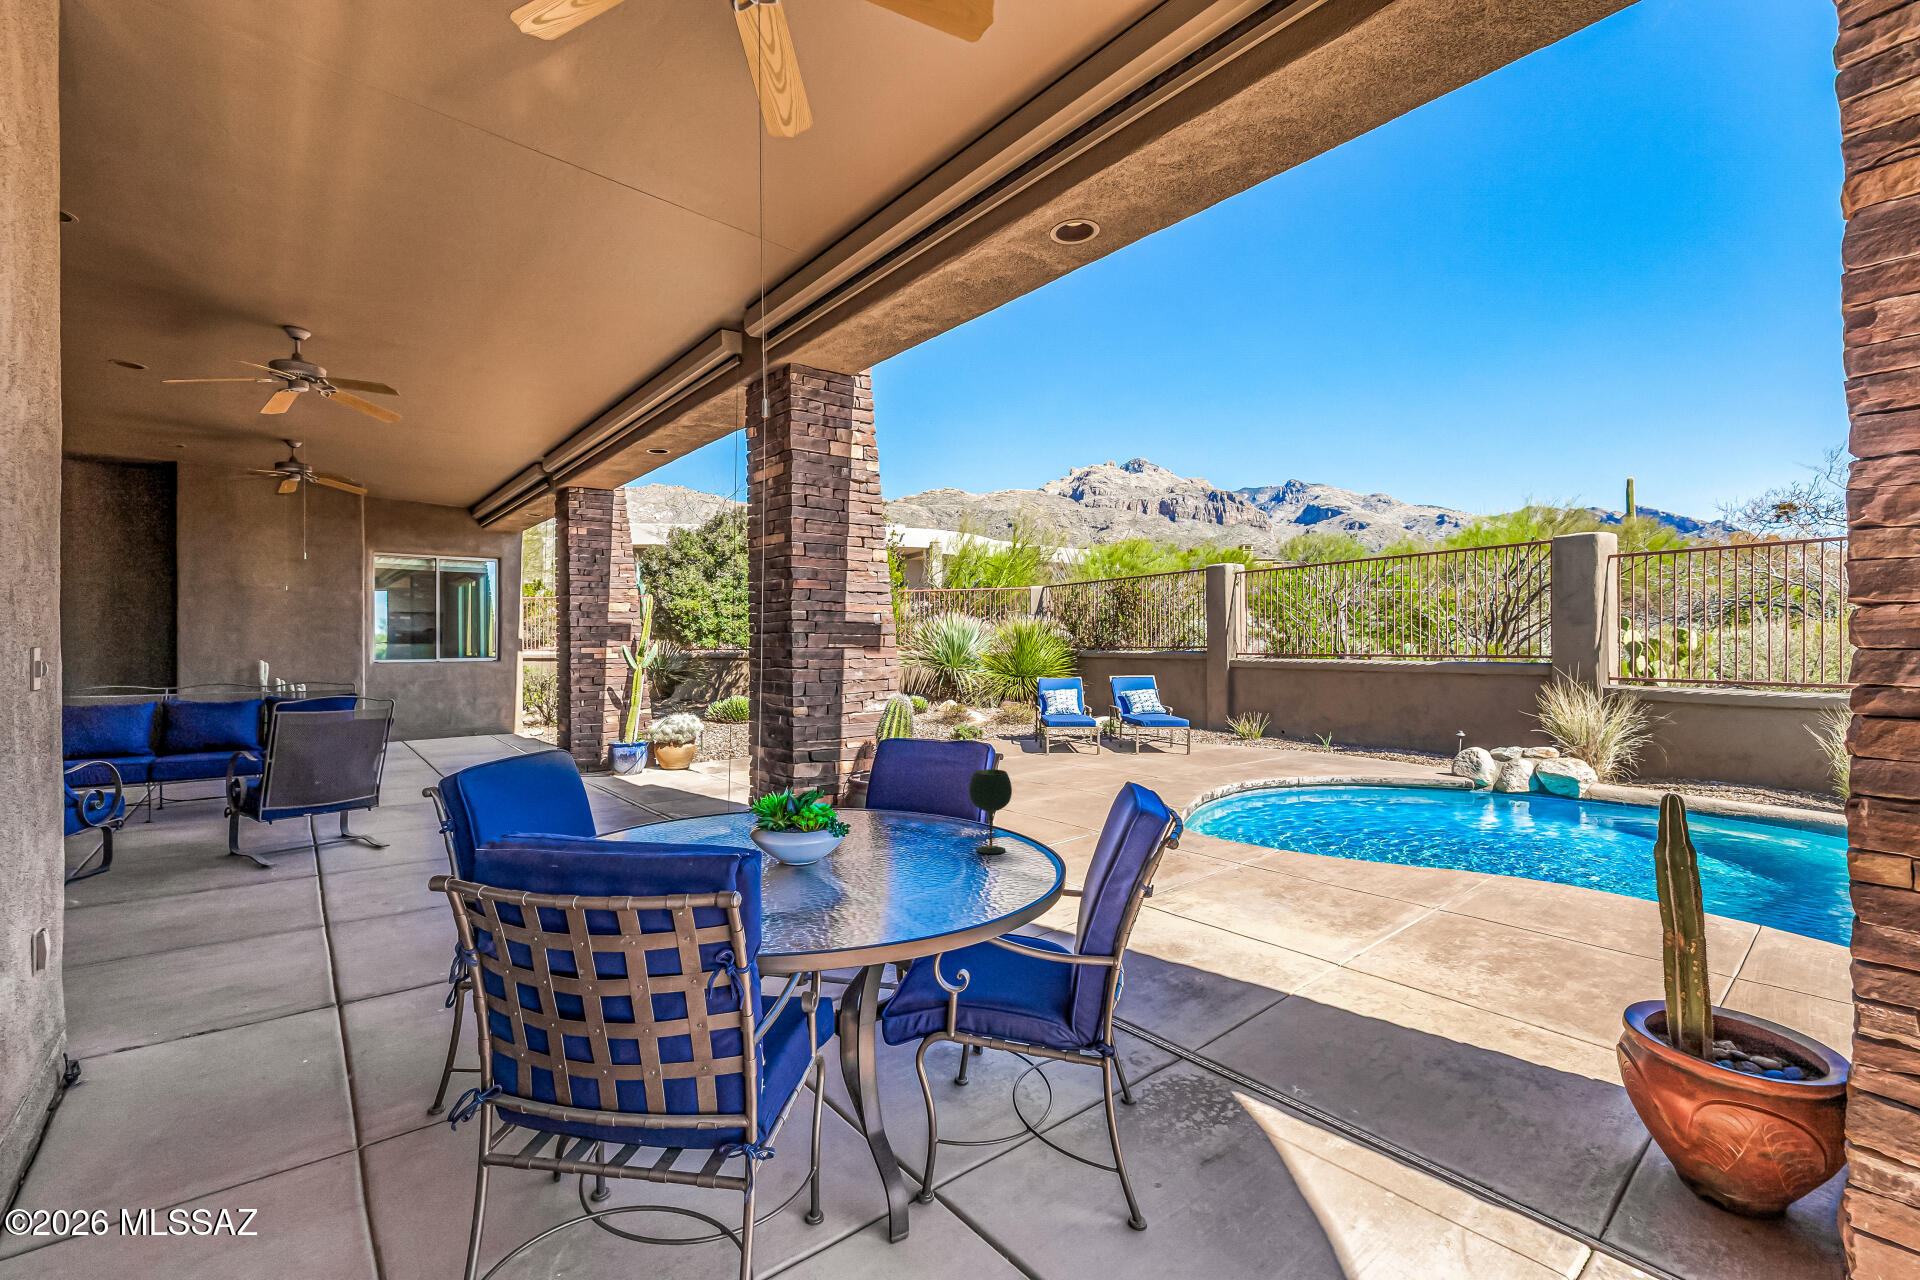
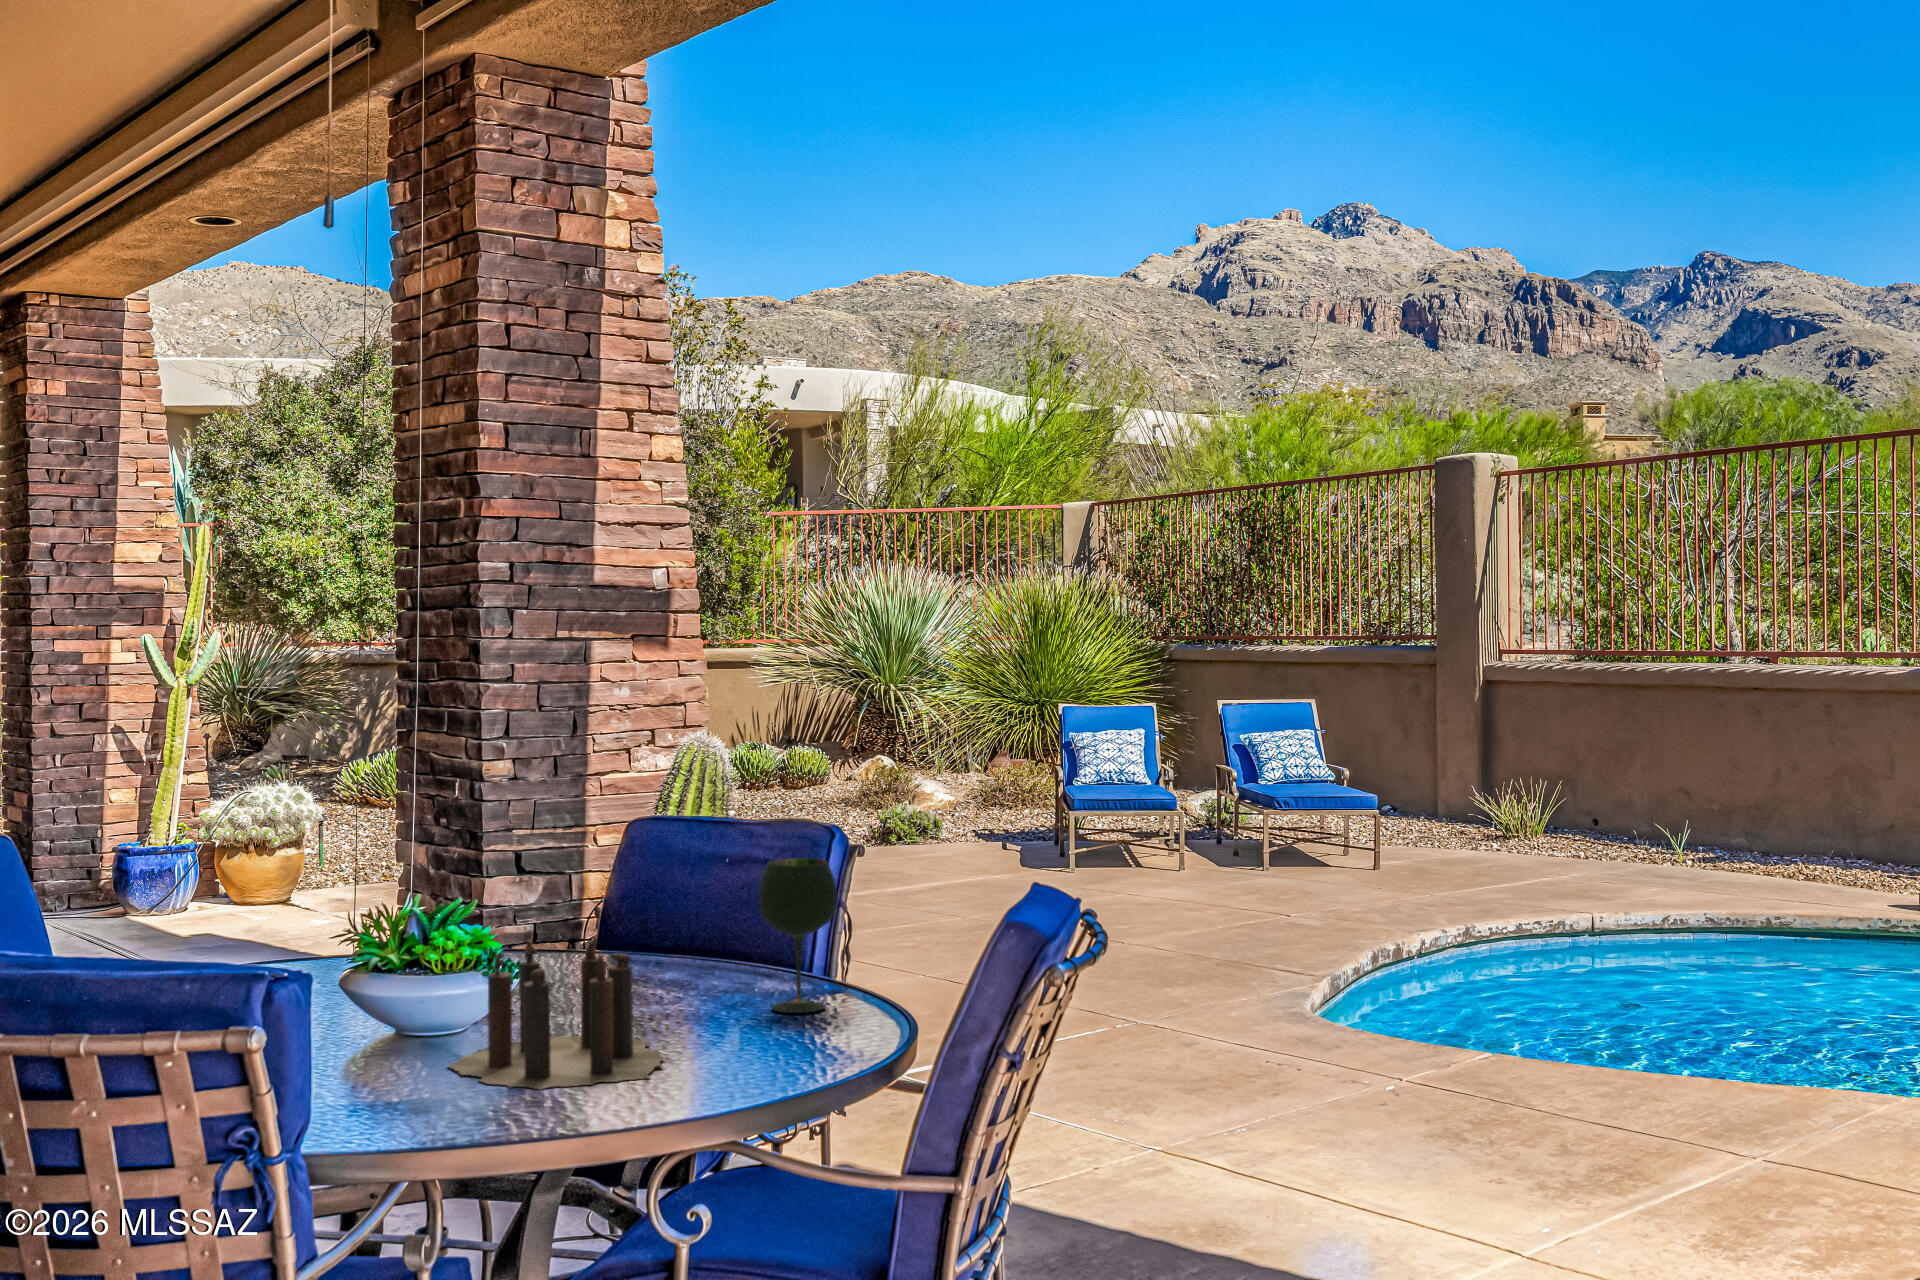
candle: none [812,817,964,906] -> present [448,939,664,1090]

